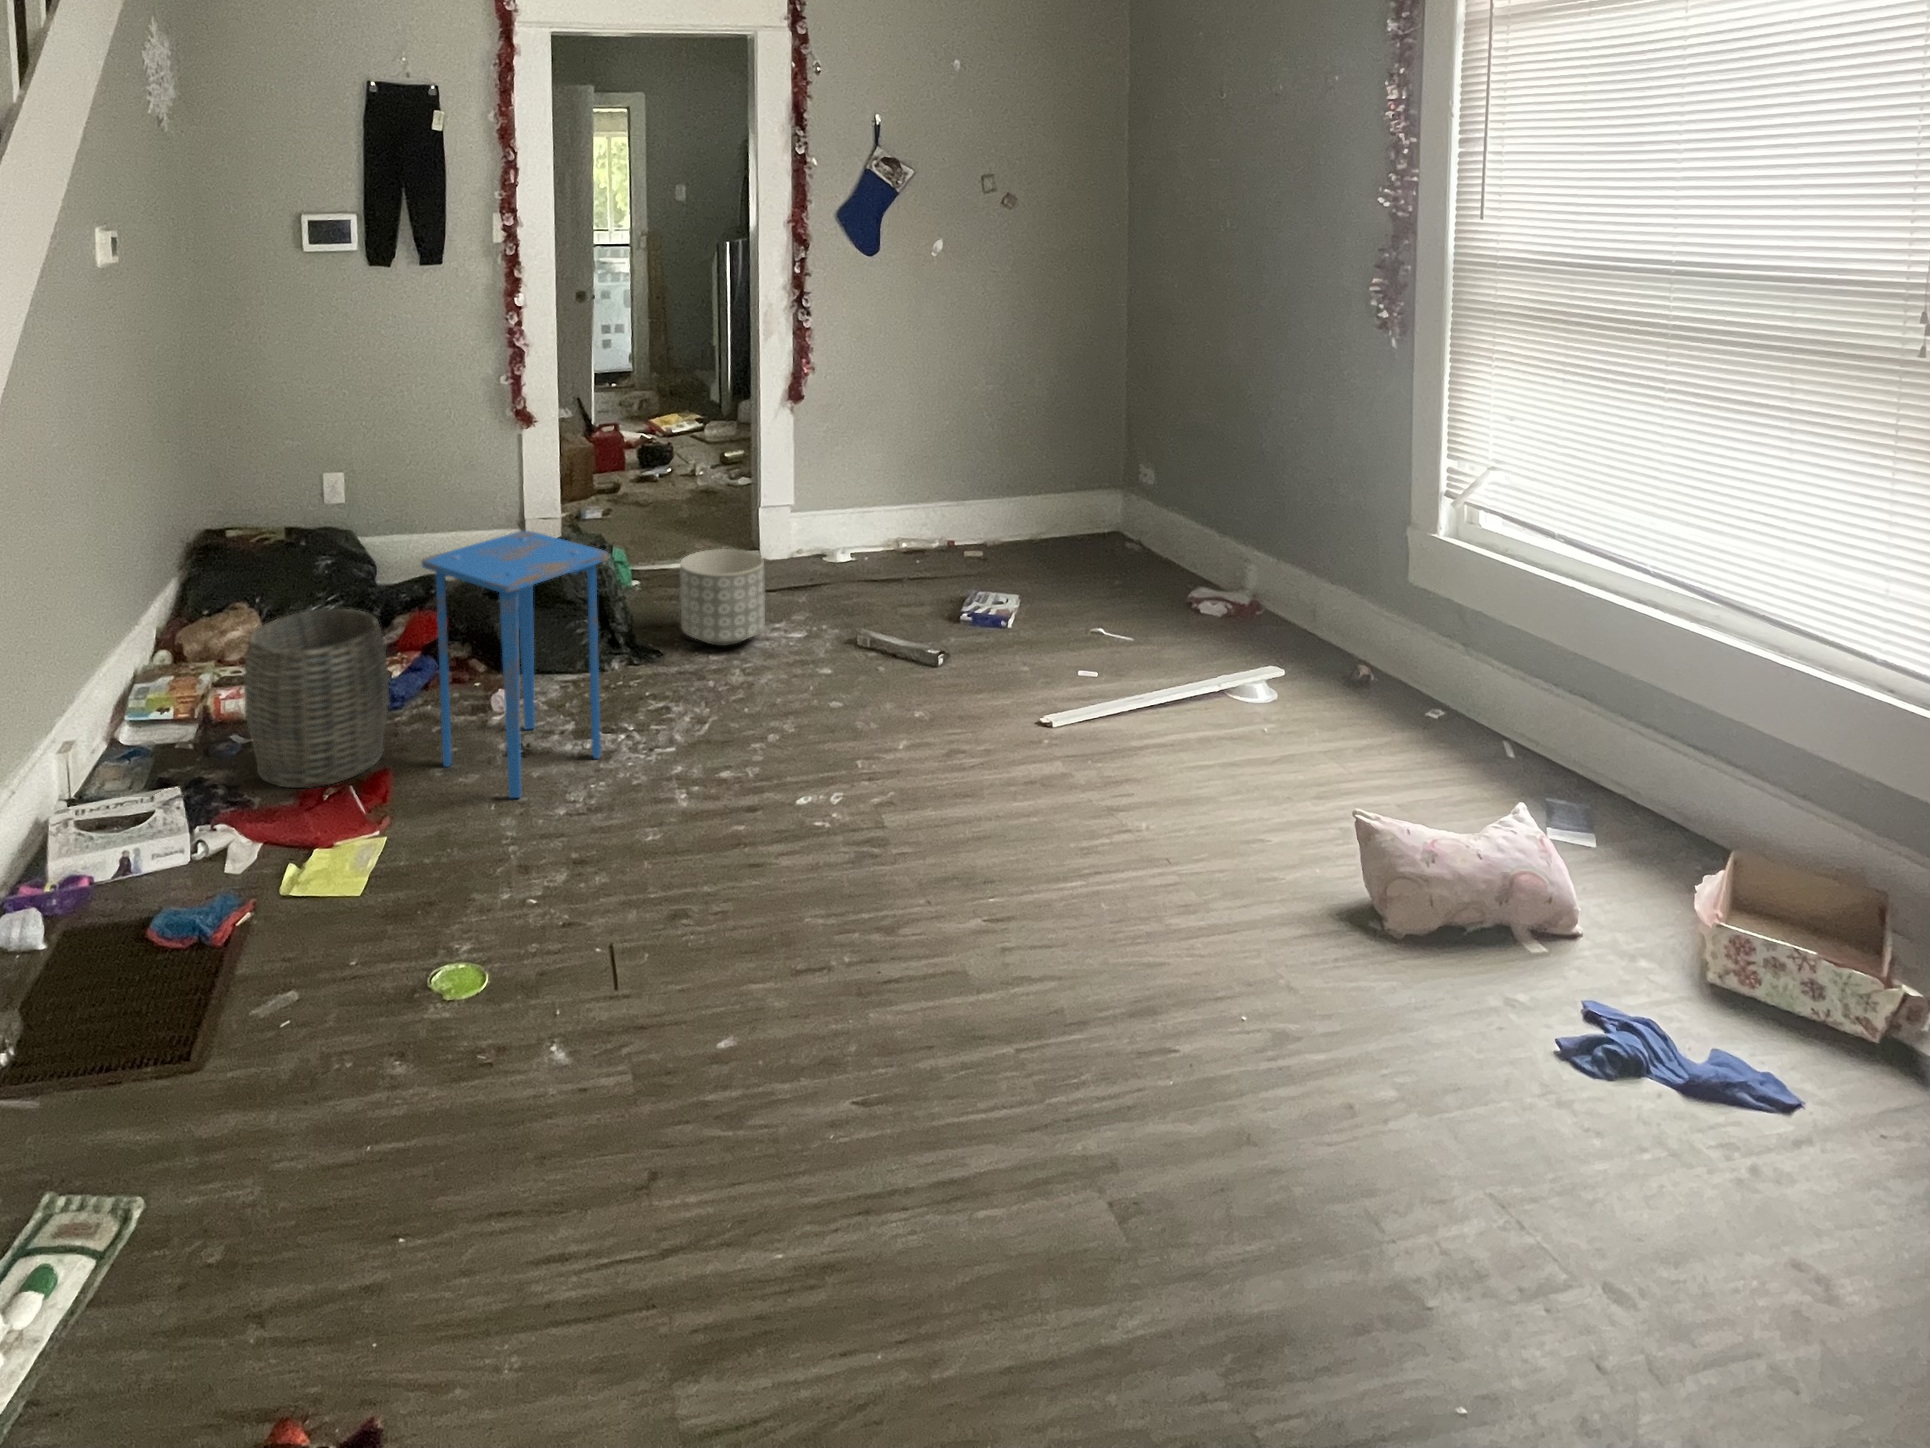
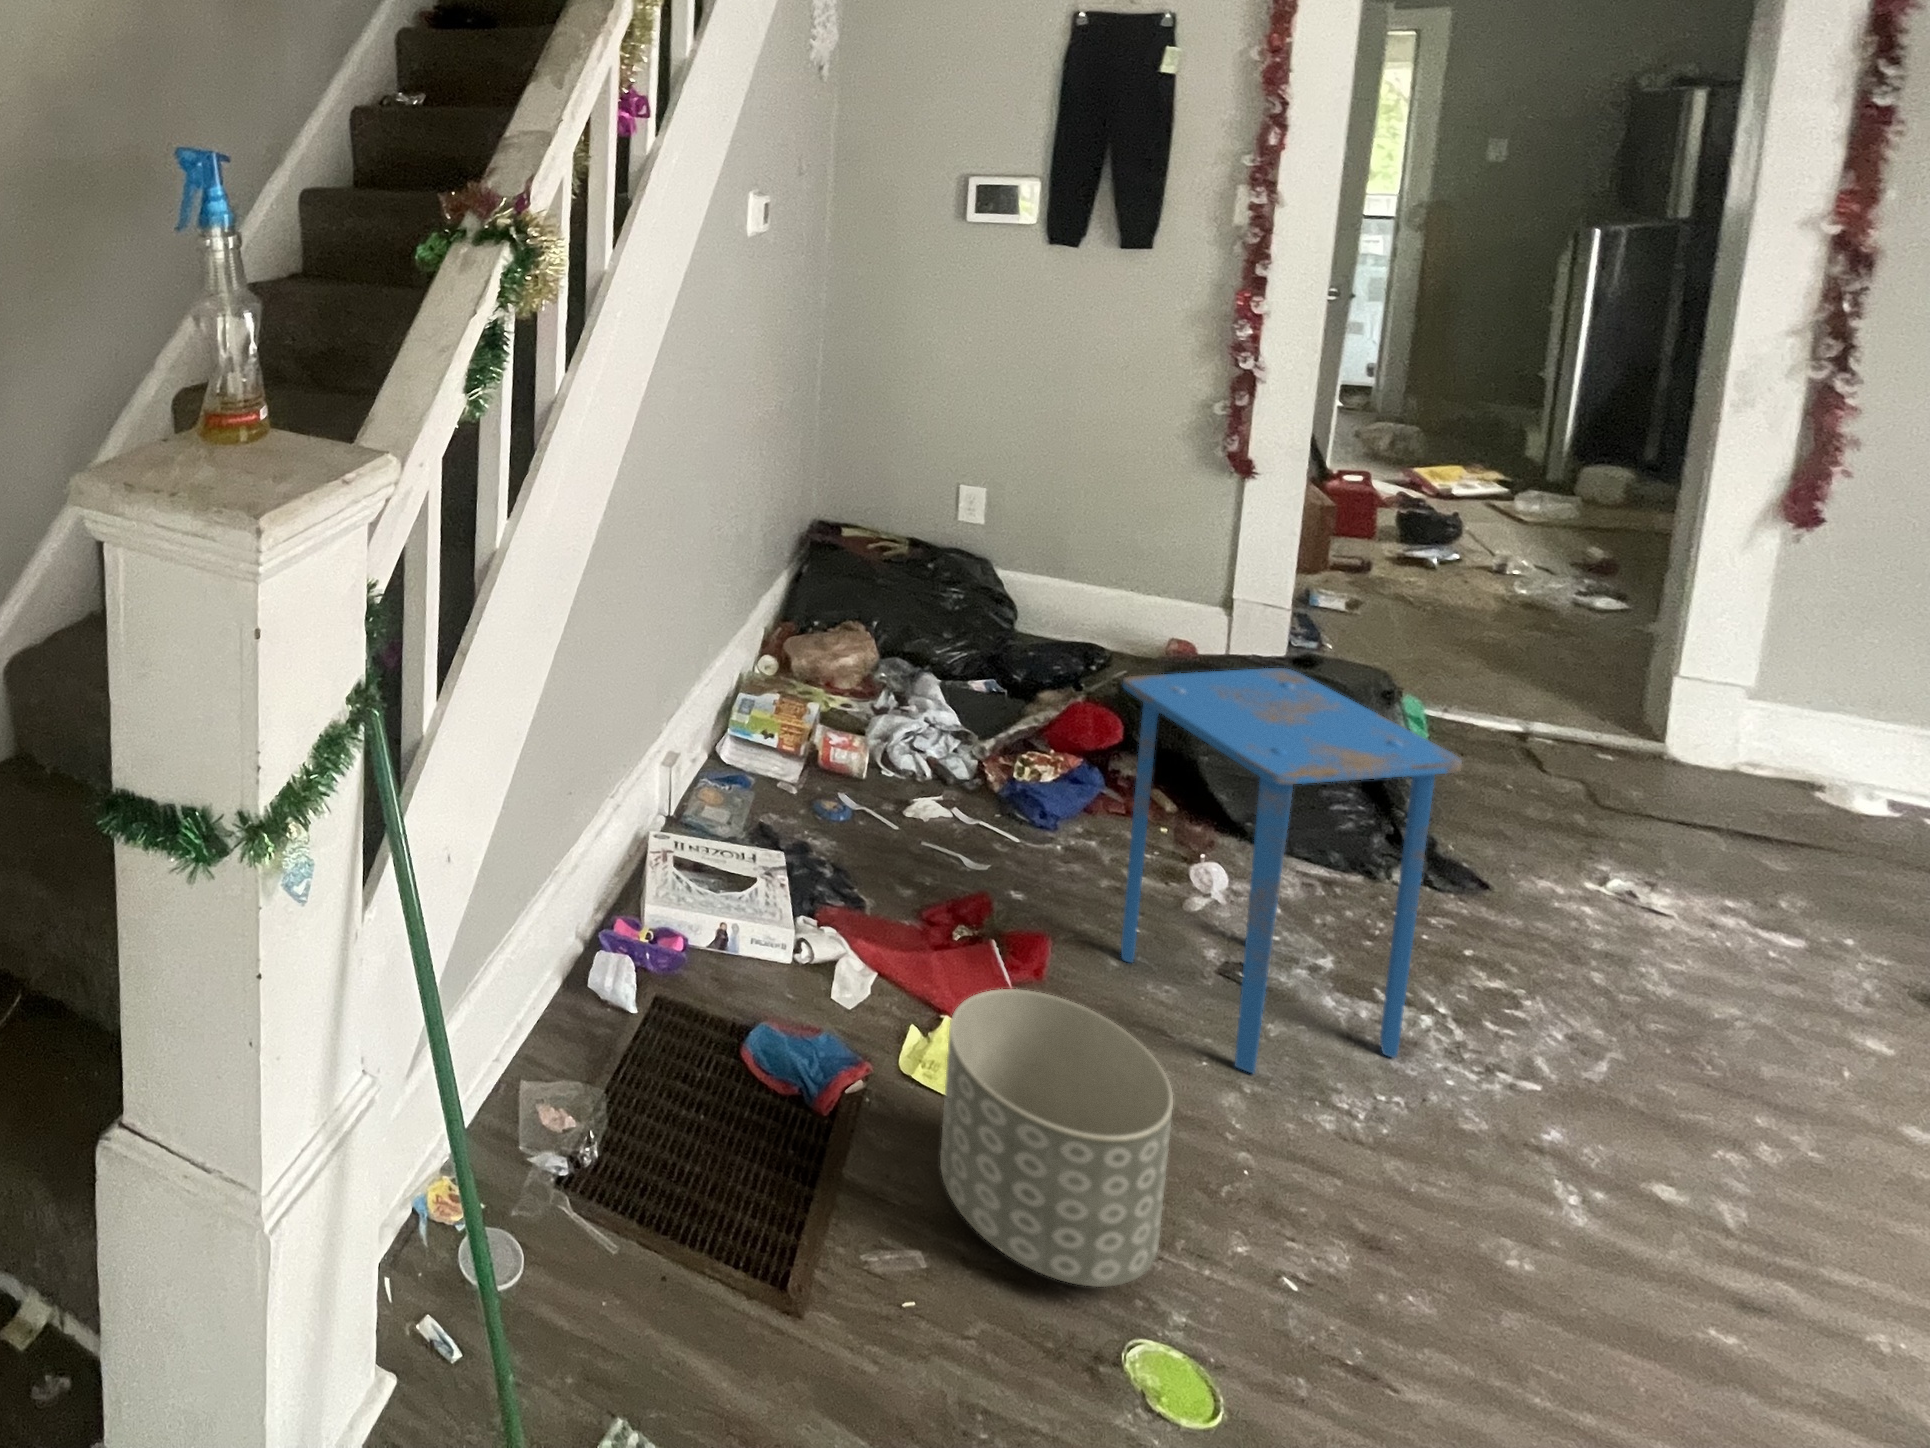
planter: present [680,549,765,646] -> present [940,989,1173,1287]
woven basket: present [244,609,389,788] -> none [862,682,1050,922]

